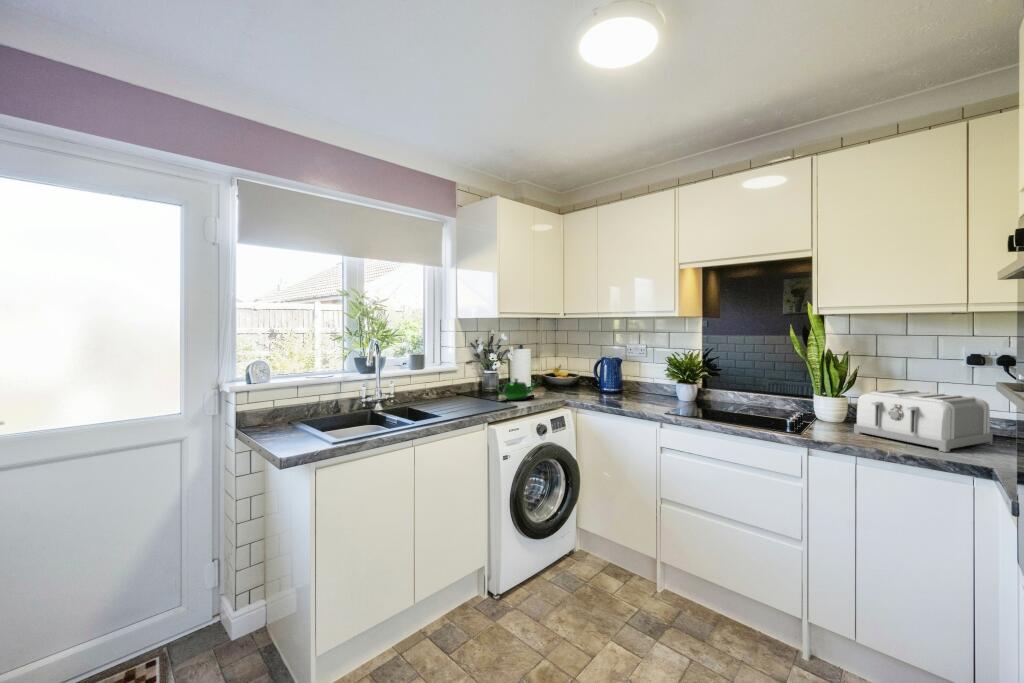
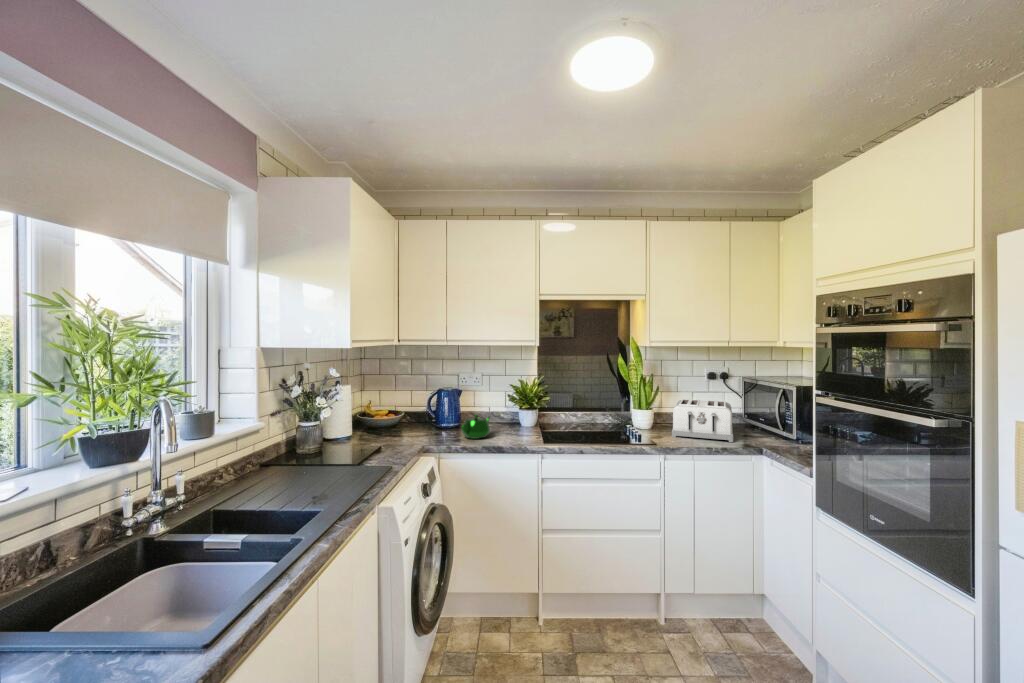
teapot: present [497,379,535,400] -> present [461,415,490,439]

